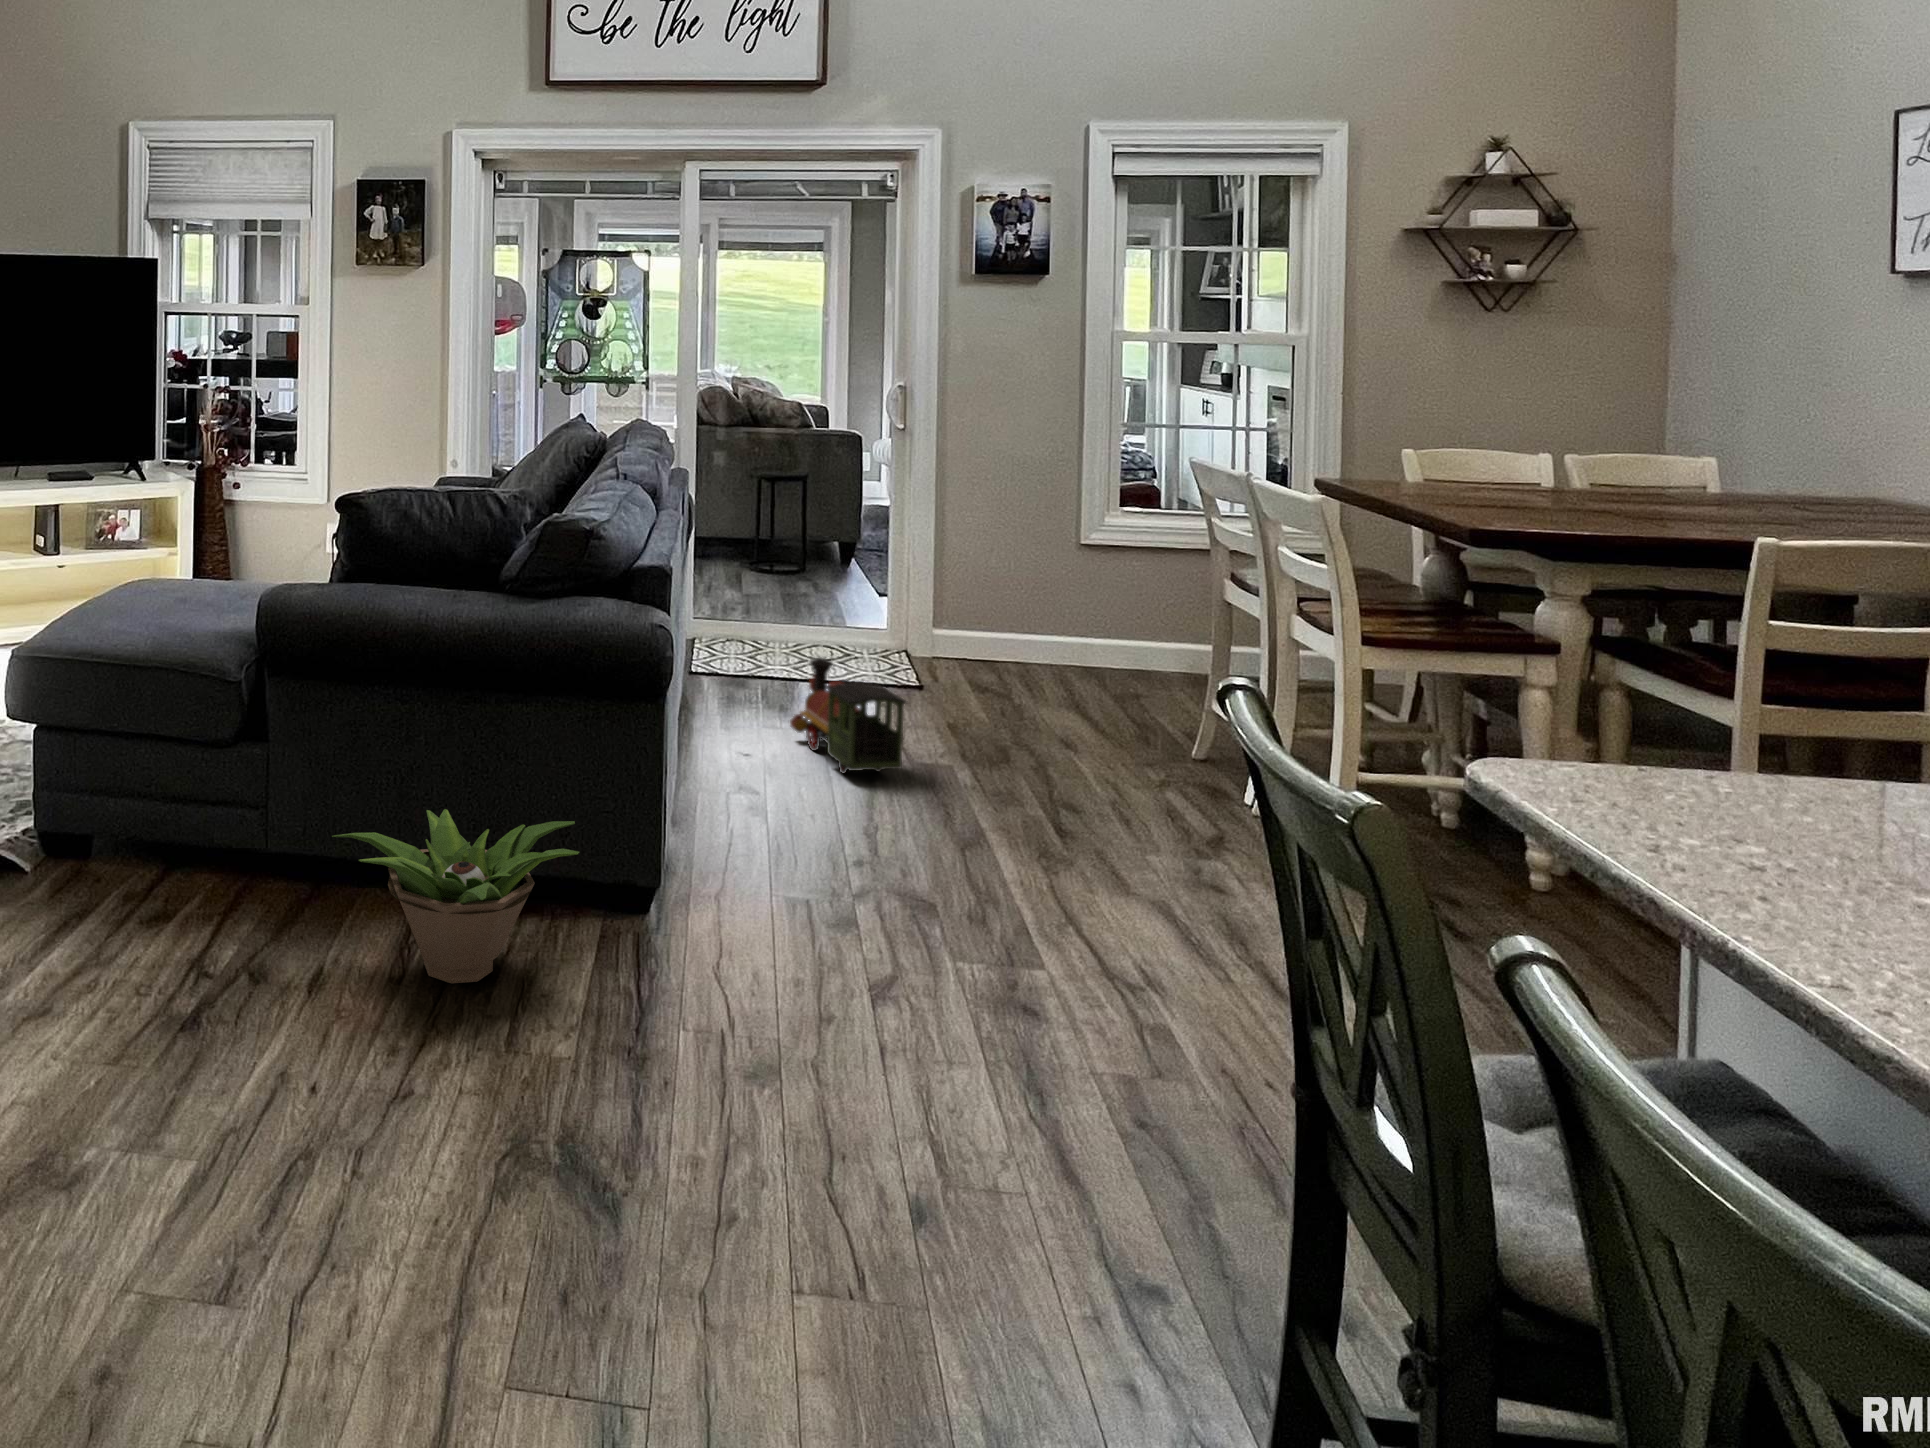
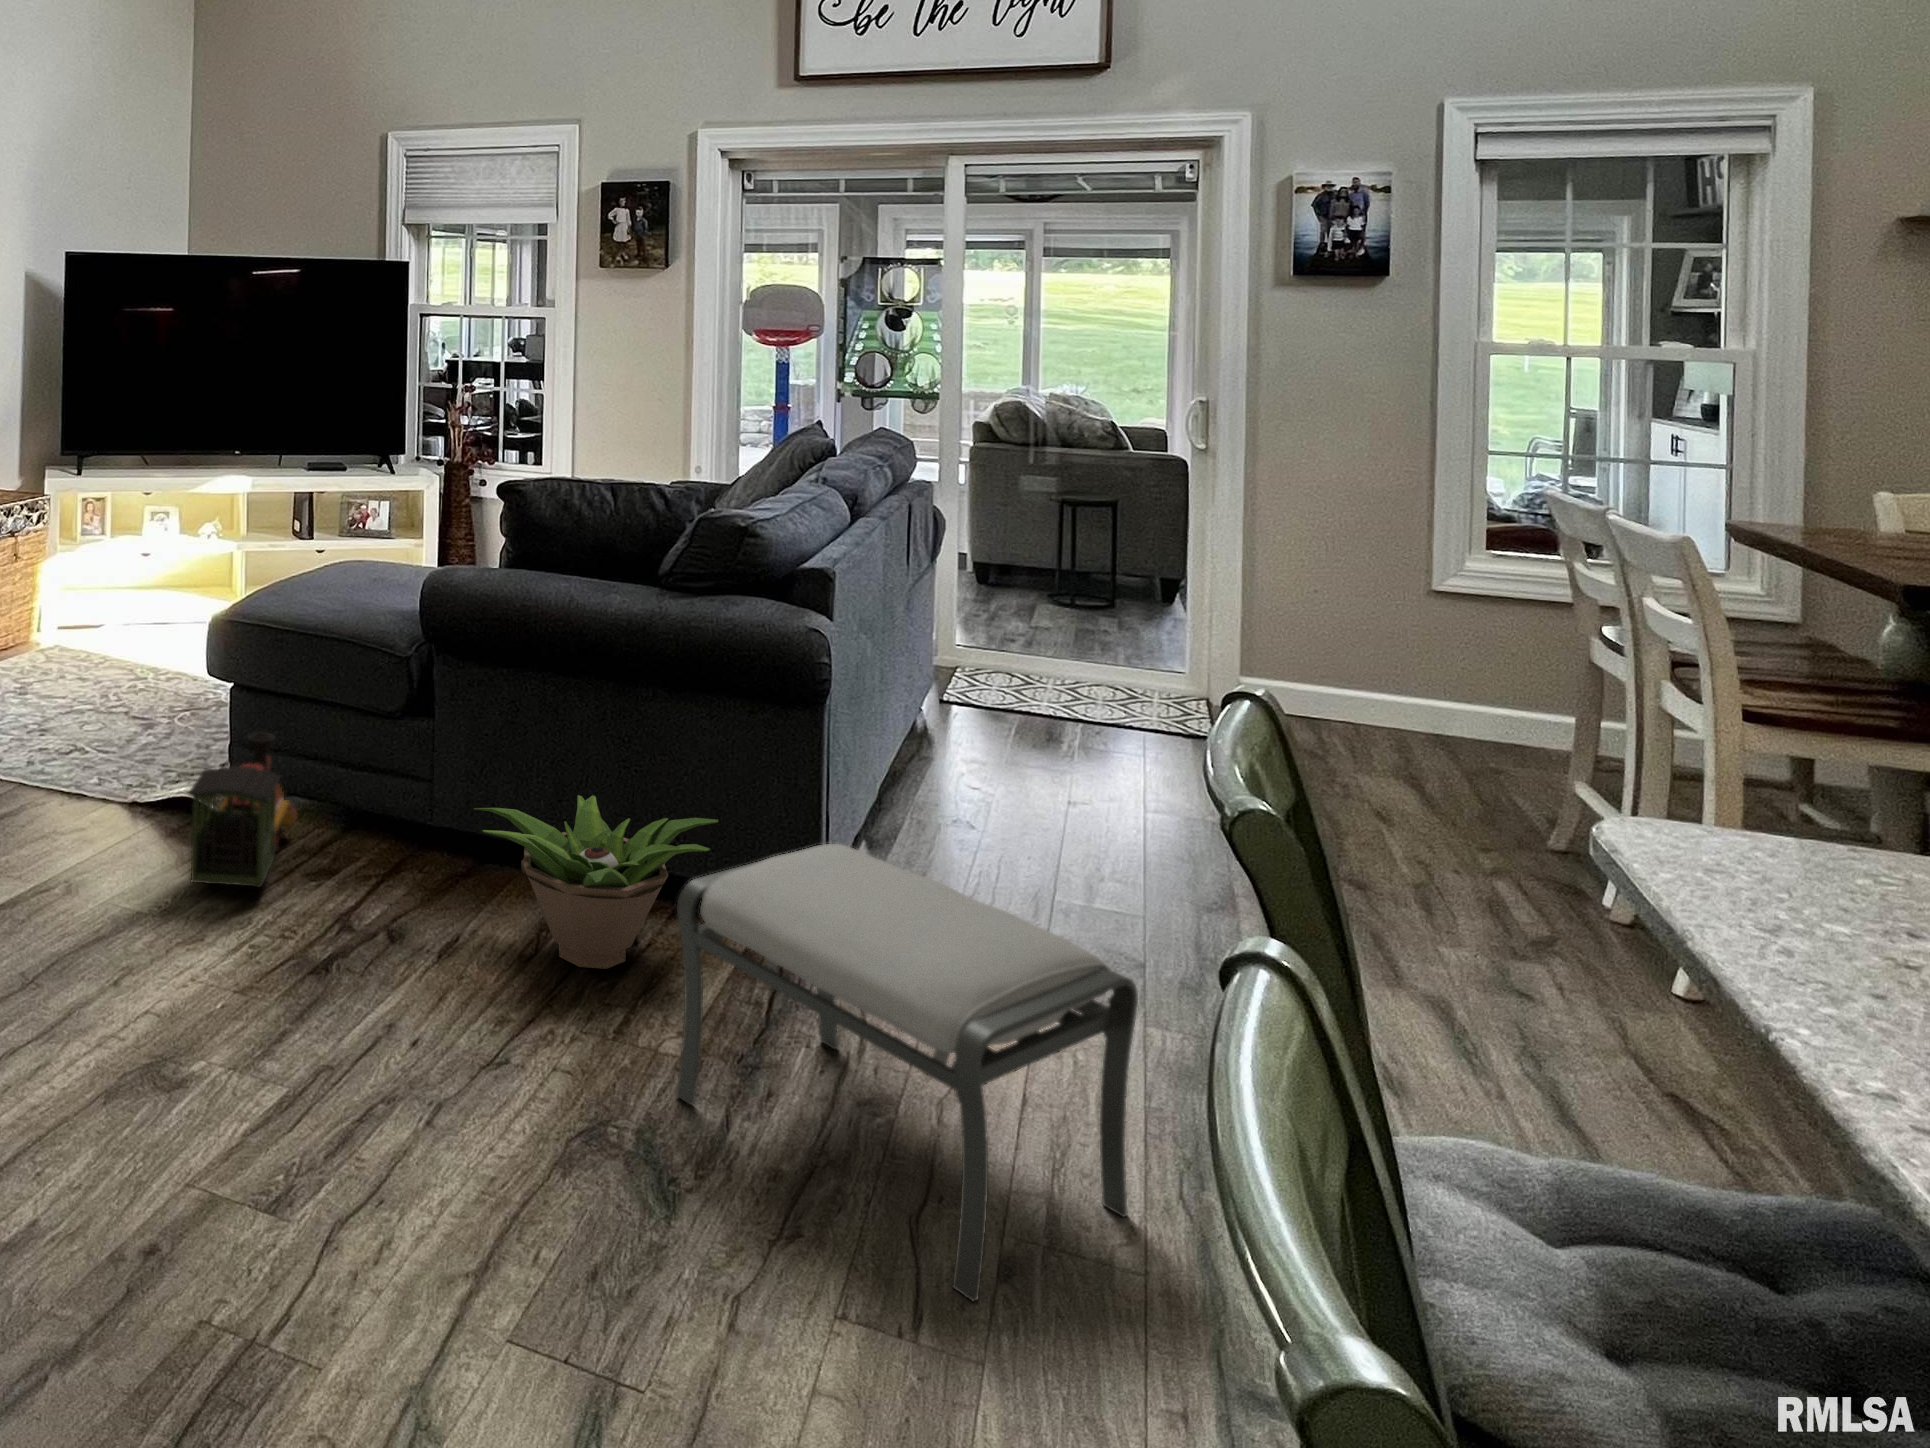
toy train: present [790,658,907,773] -> present [189,731,297,887]
ottoman: none [582,836,1000,1249] -> present [676,844,1138,1302]

